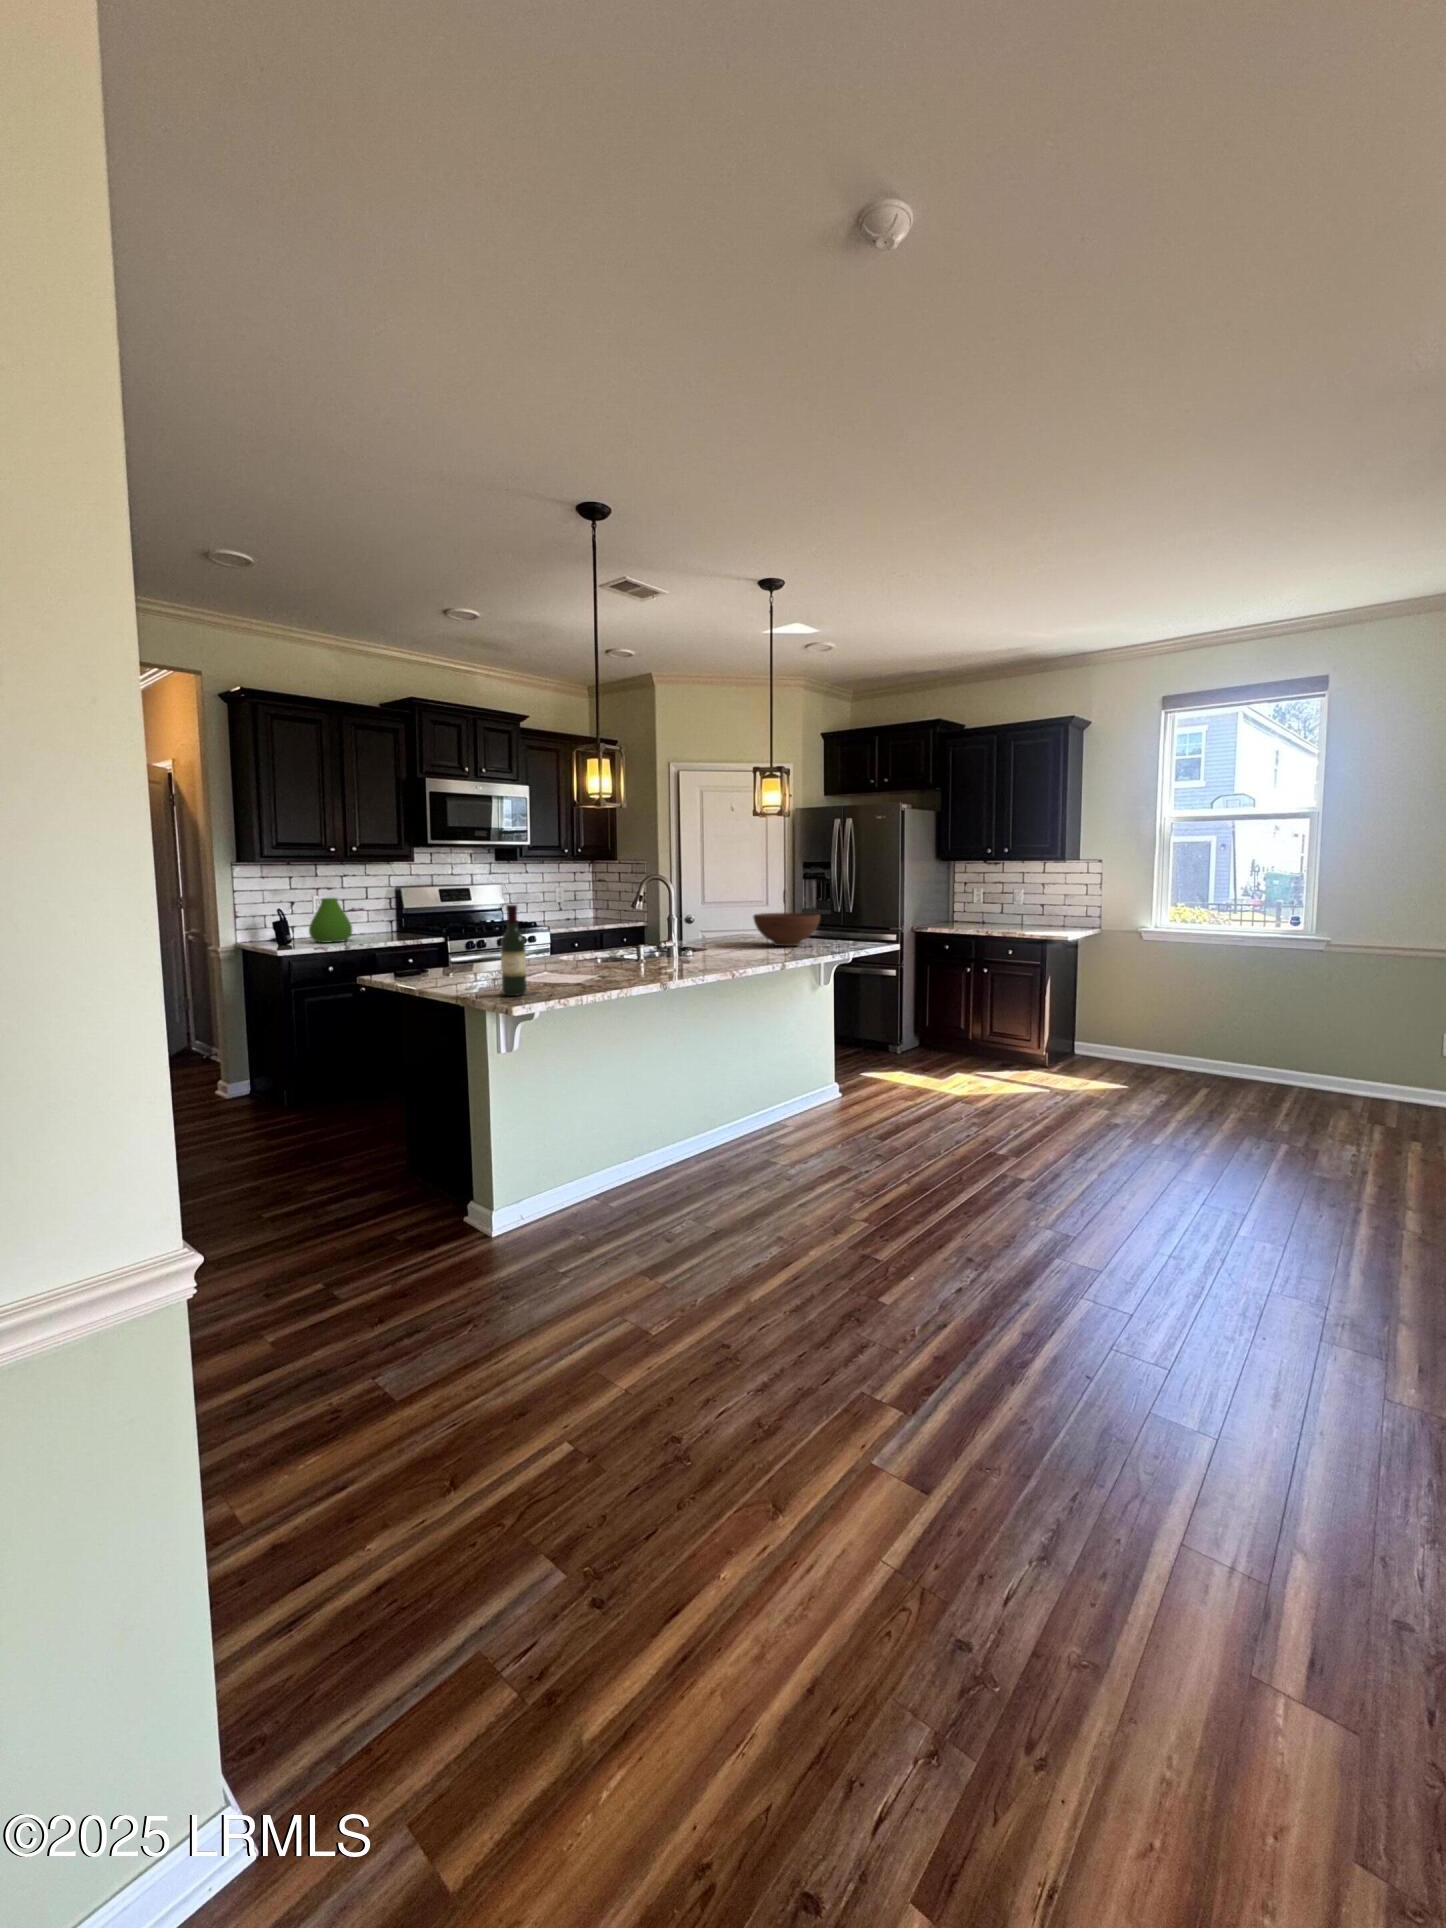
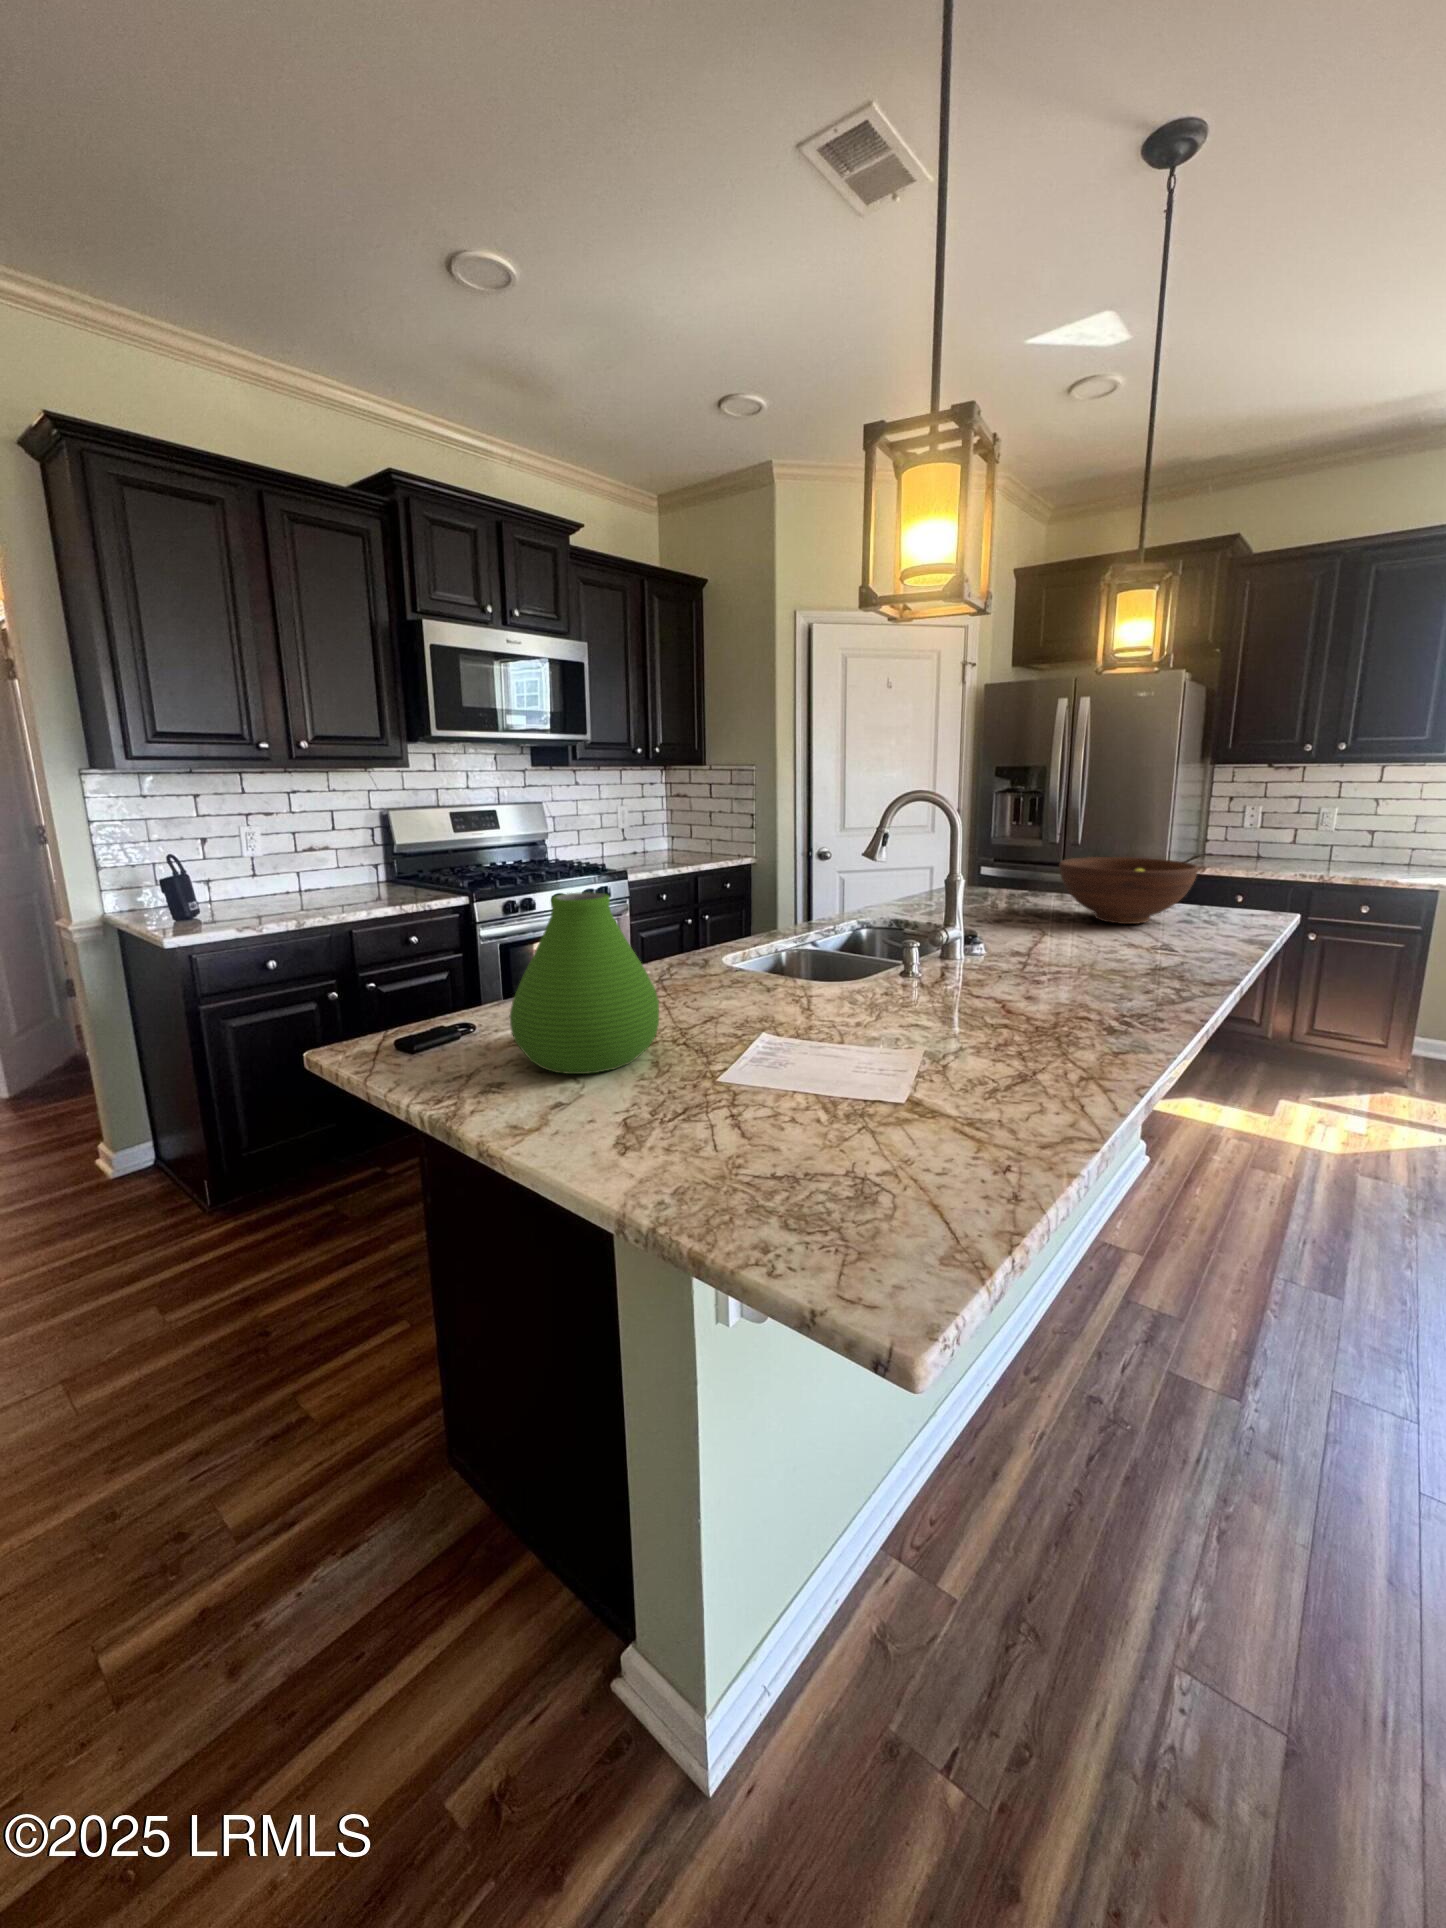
vase: present [309,898,352,943] -> present [510,892,659,1074]
wine bottle: present [501,905,527,996] -> none [817,912,903,1239]

